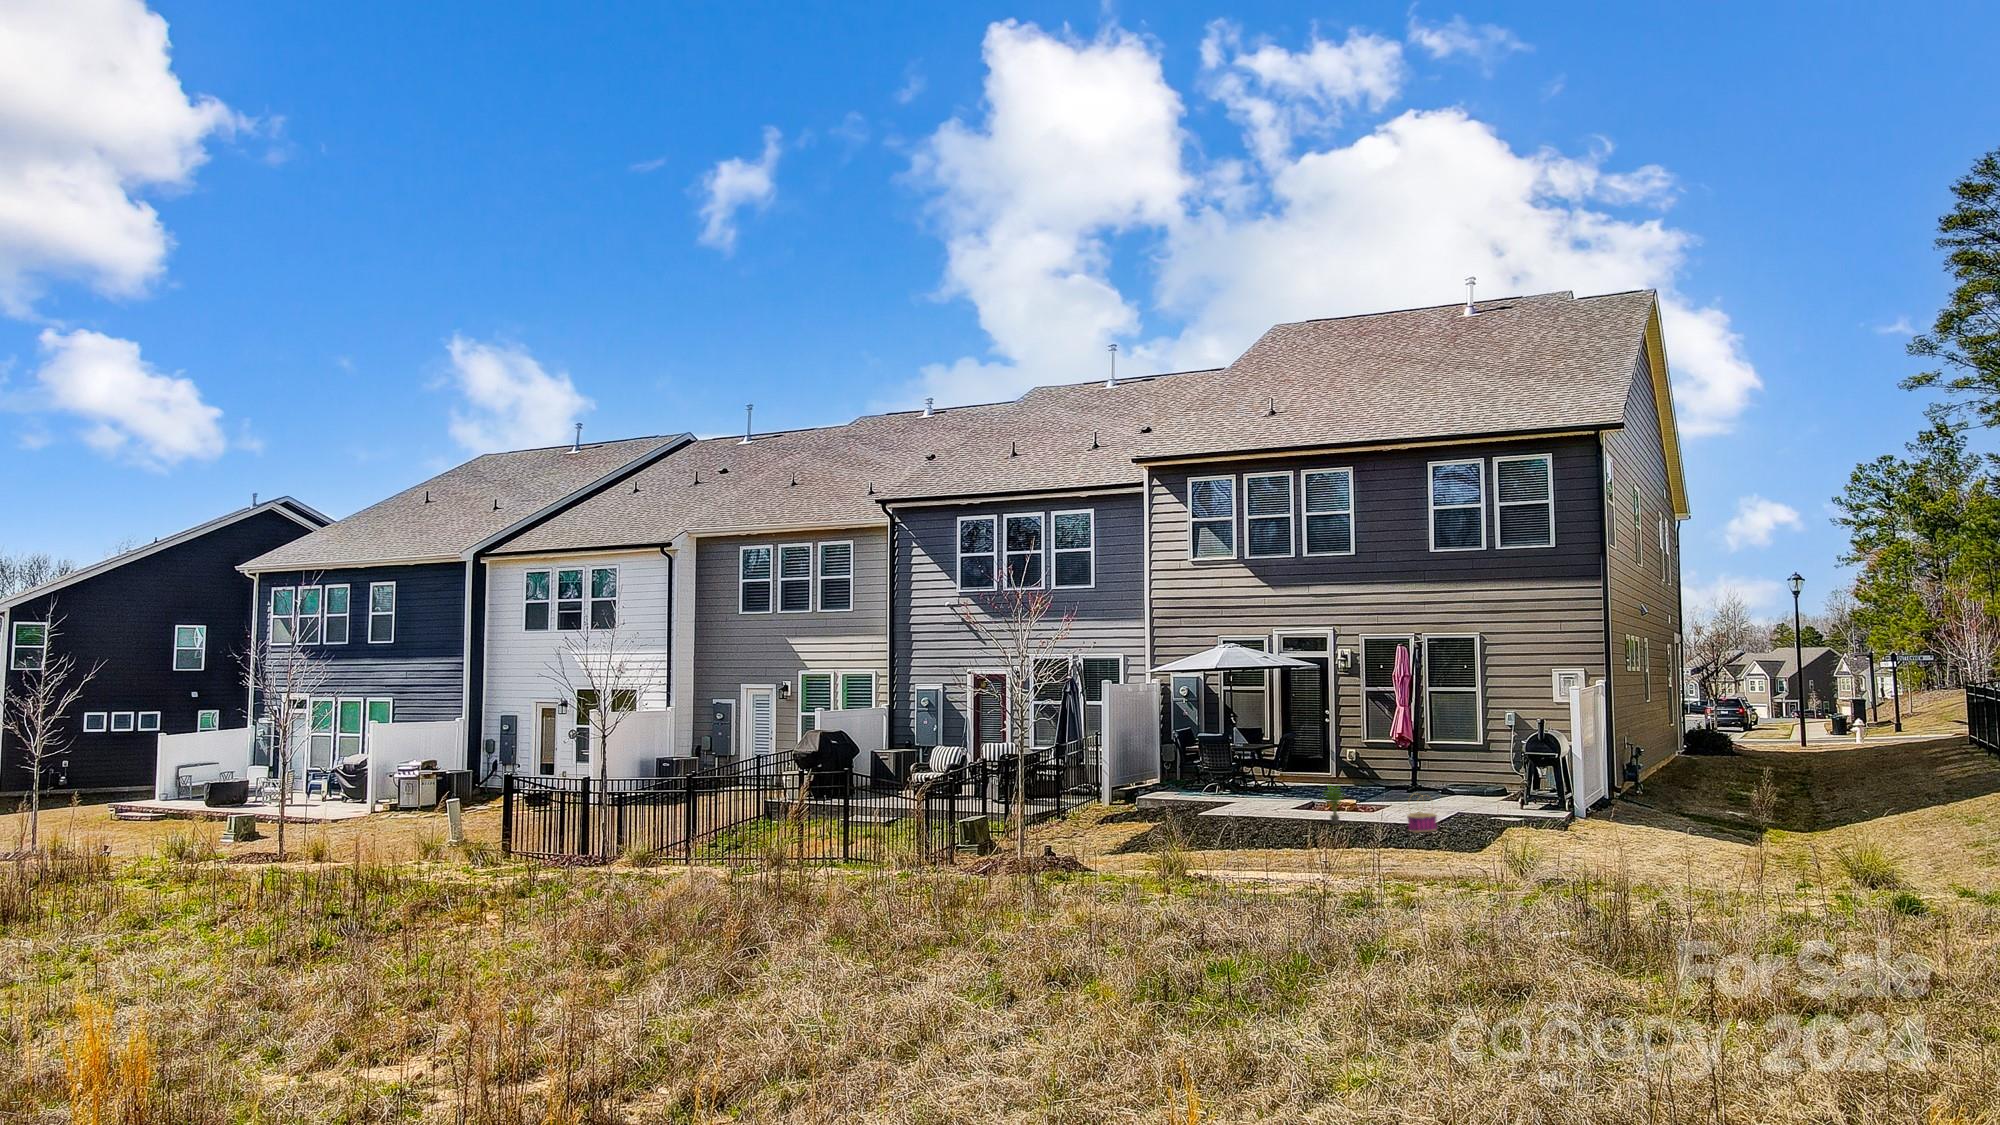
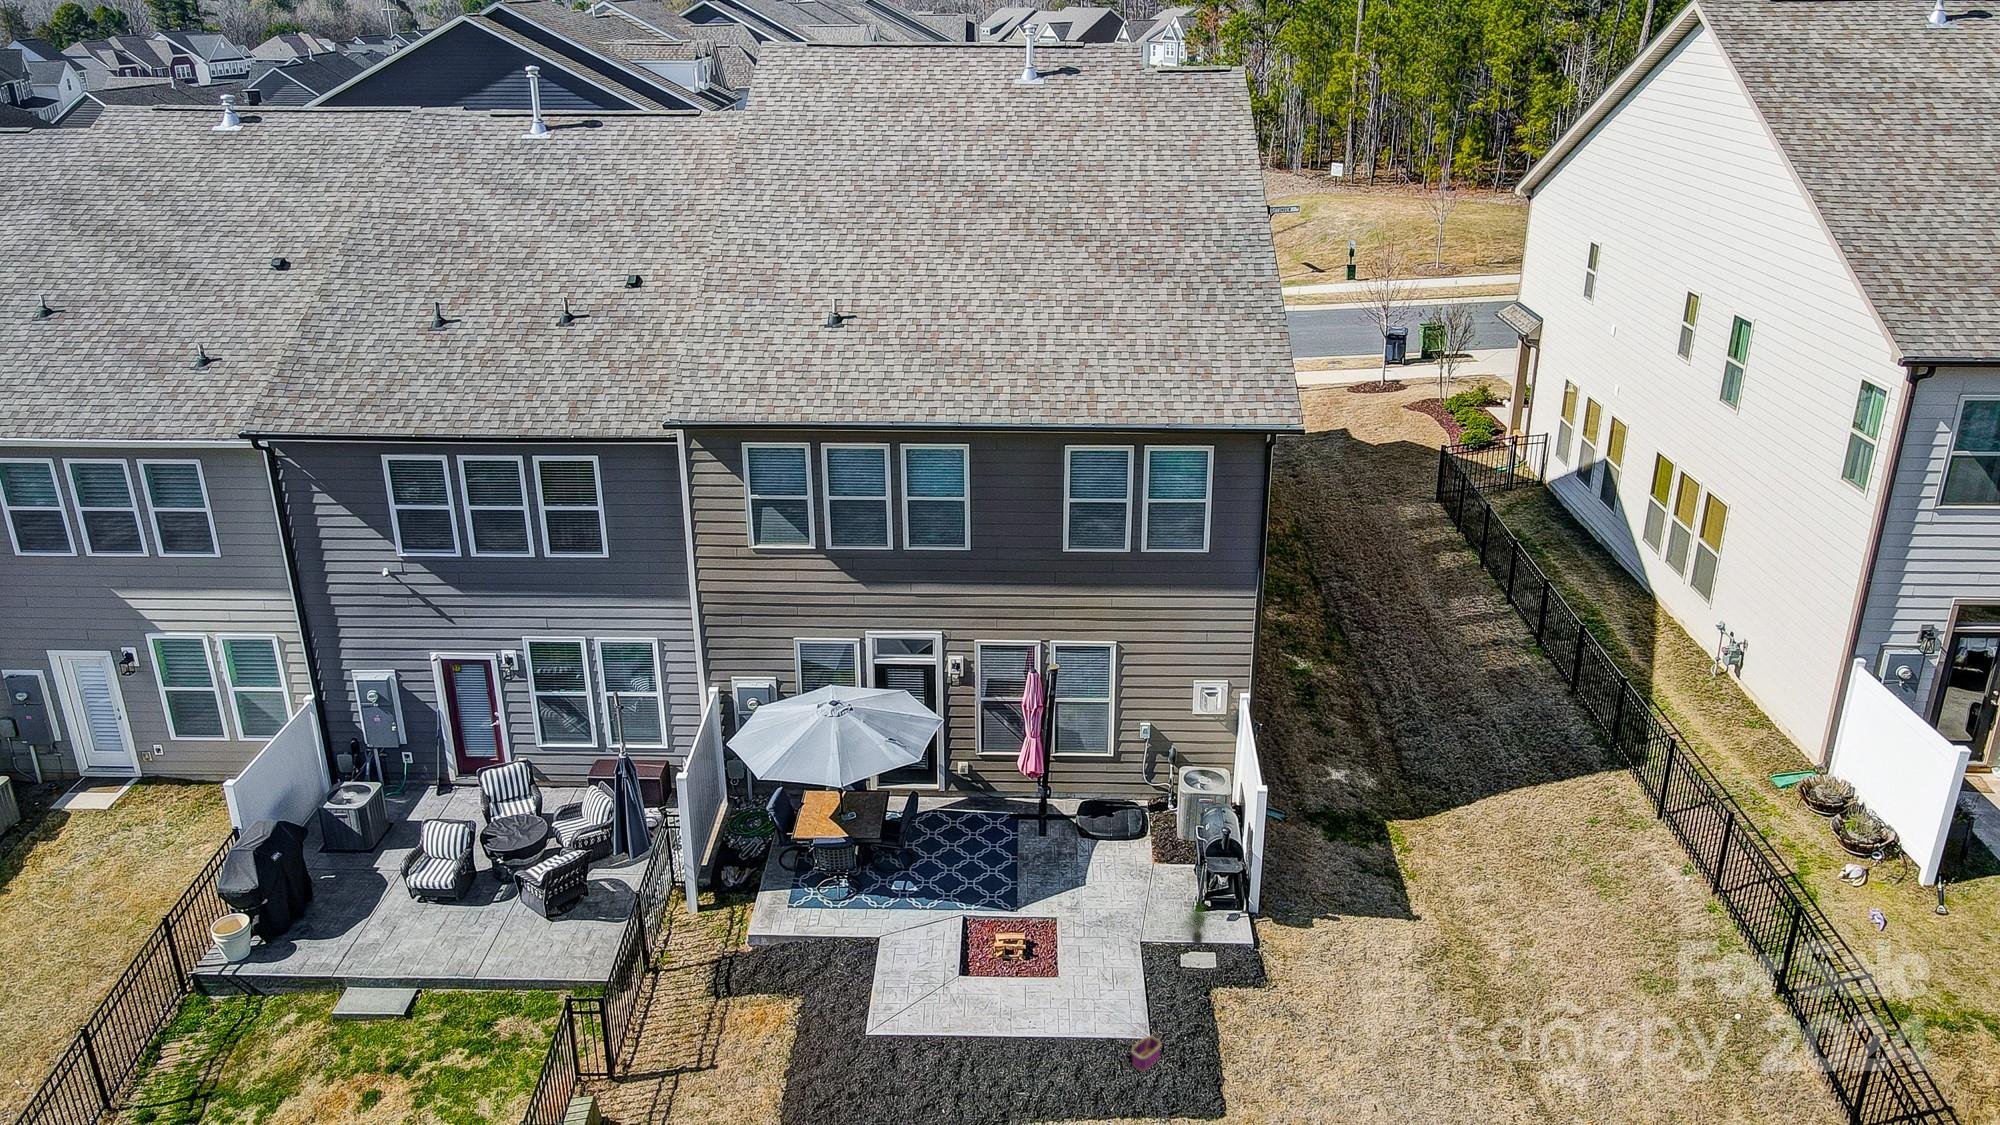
potted plant: present [1323,785,1342,825] -> present [1186,905,1209,944]

